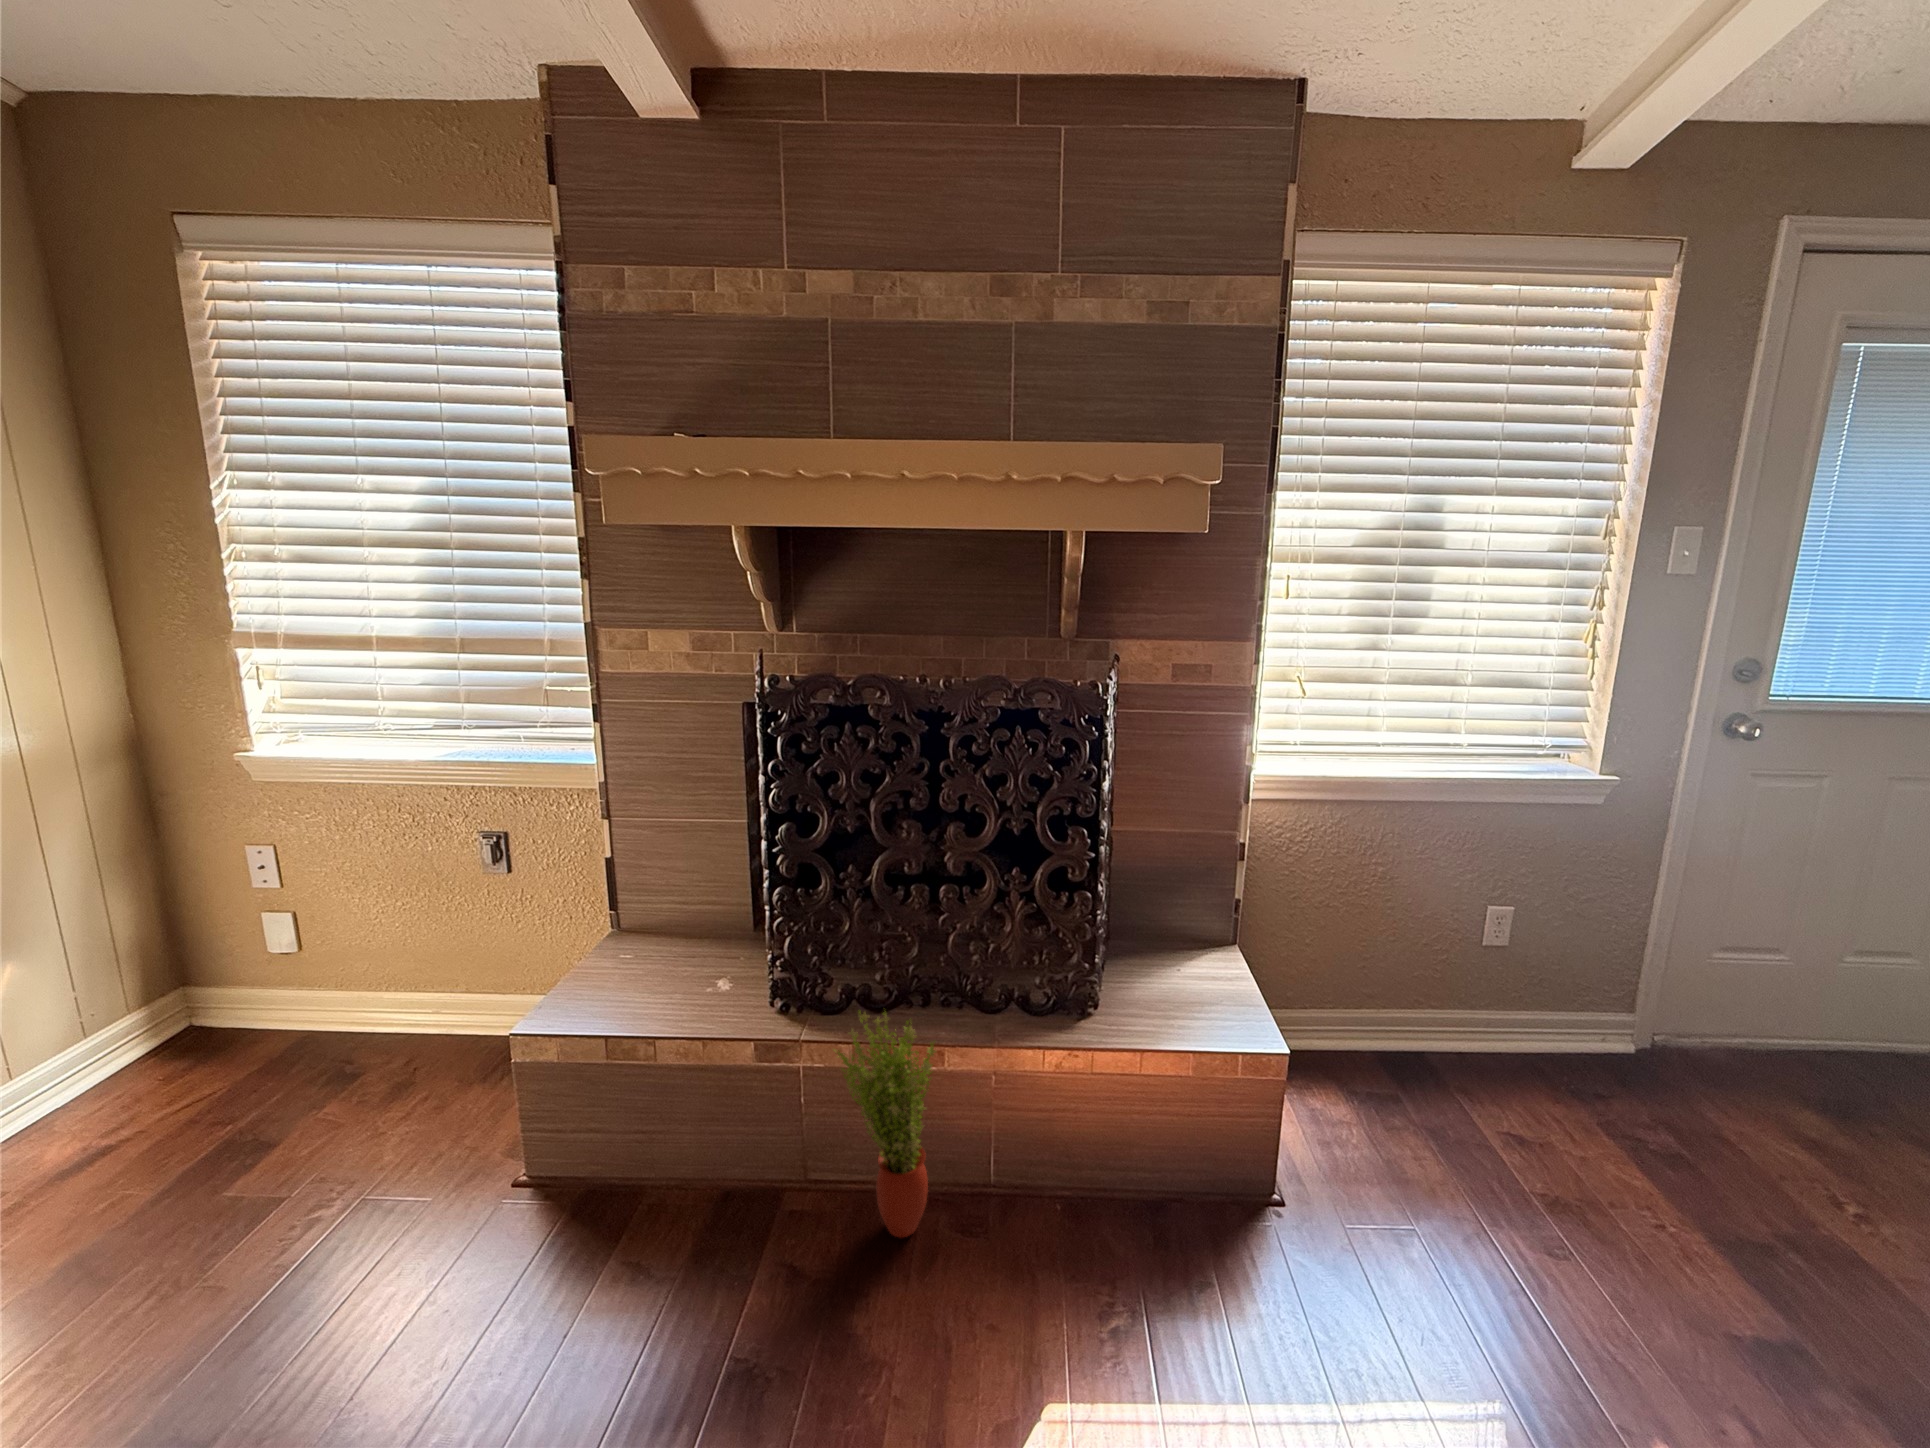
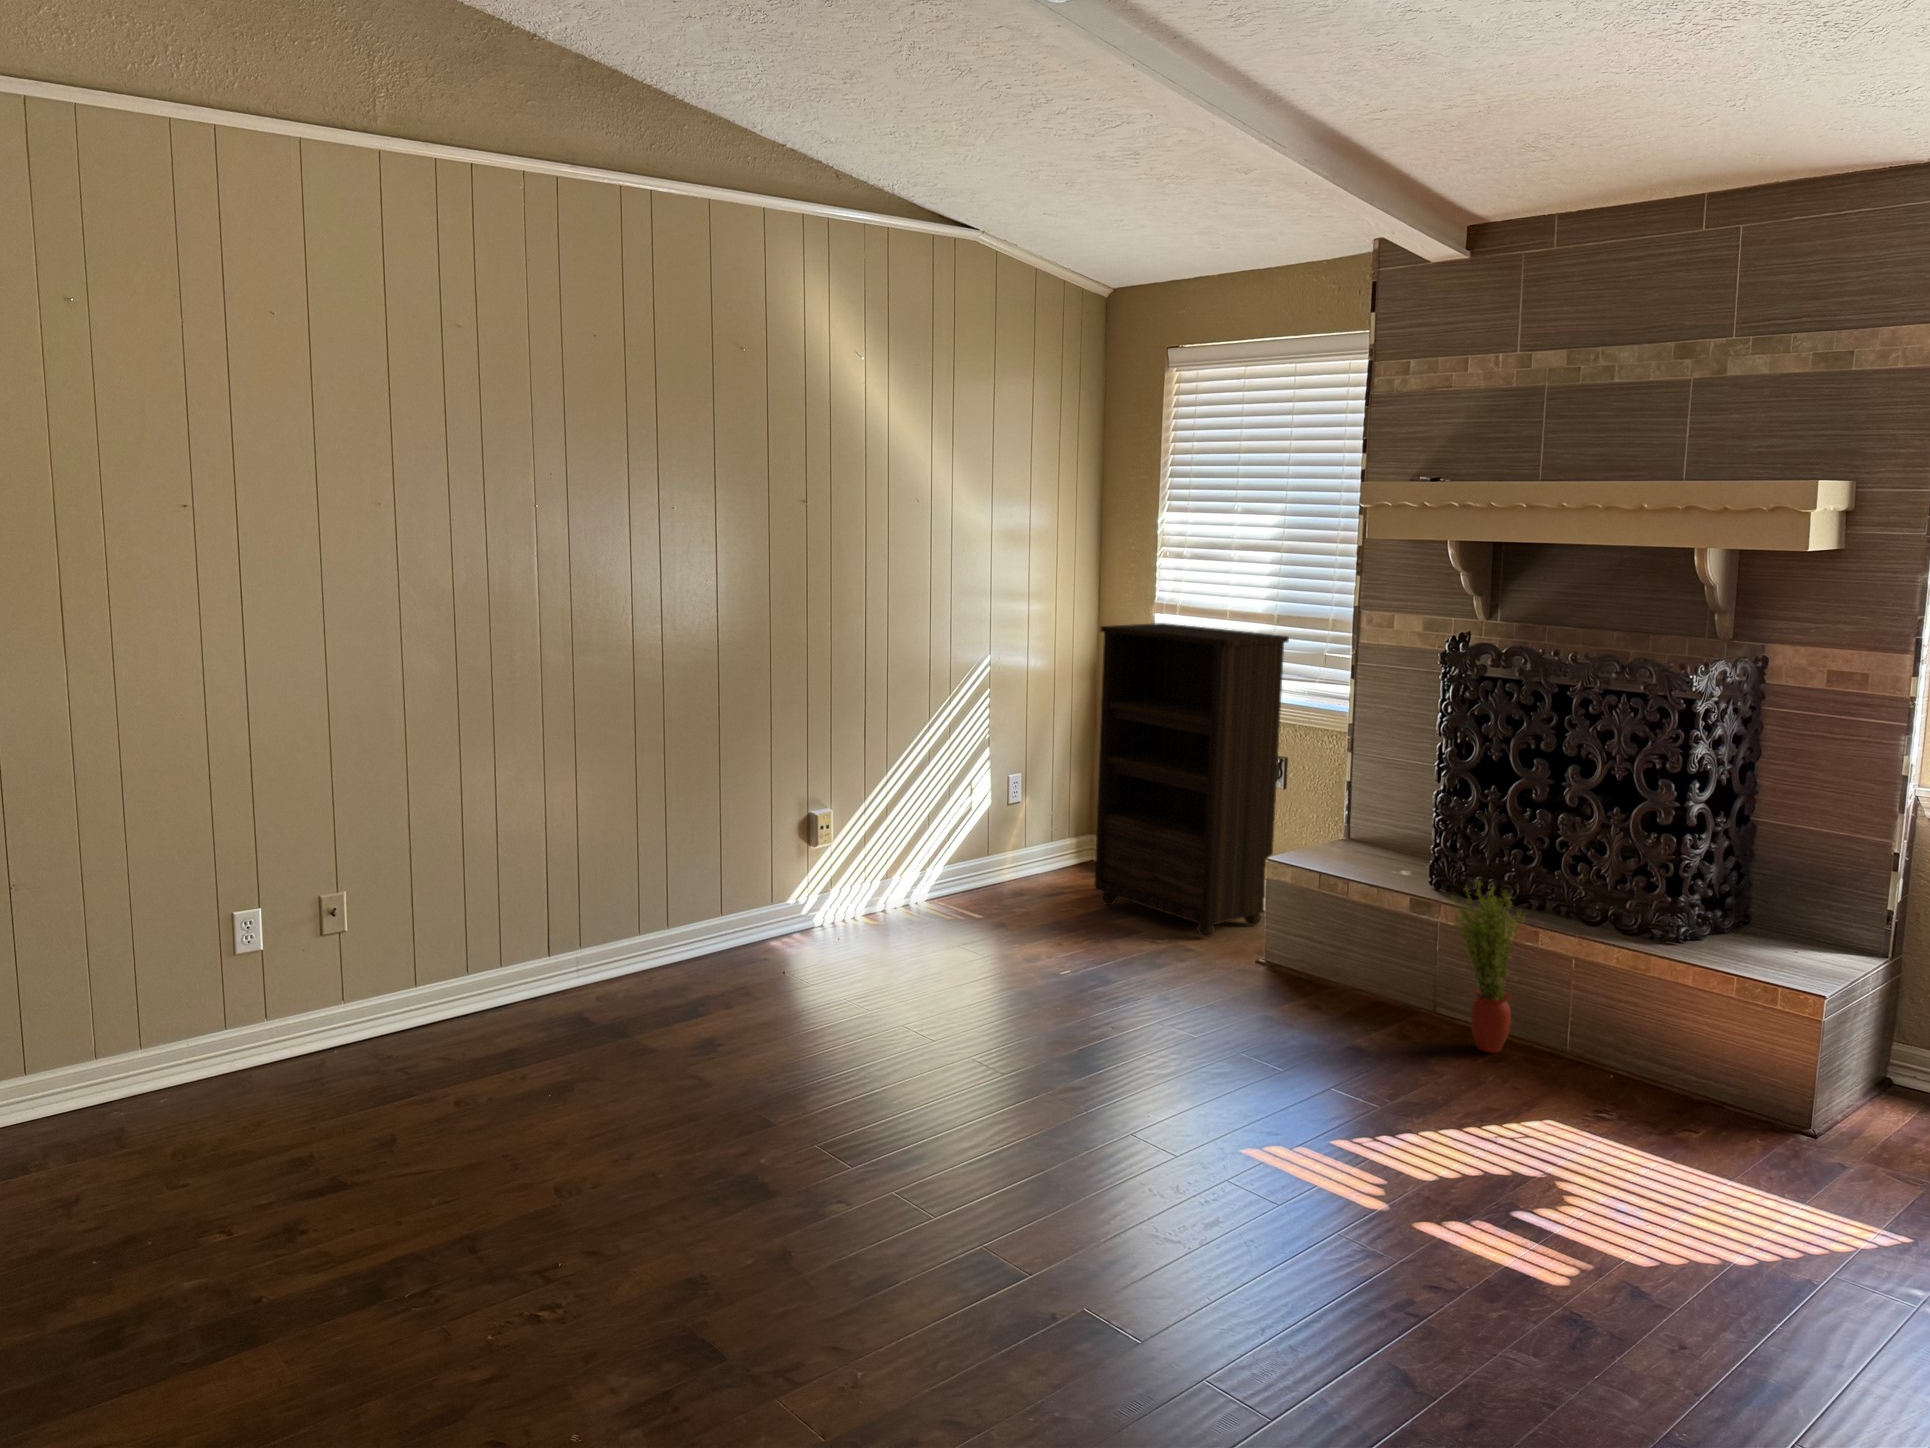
bookshelf: none [91,668,516,1157] -> present [1094,623,1289,937]

